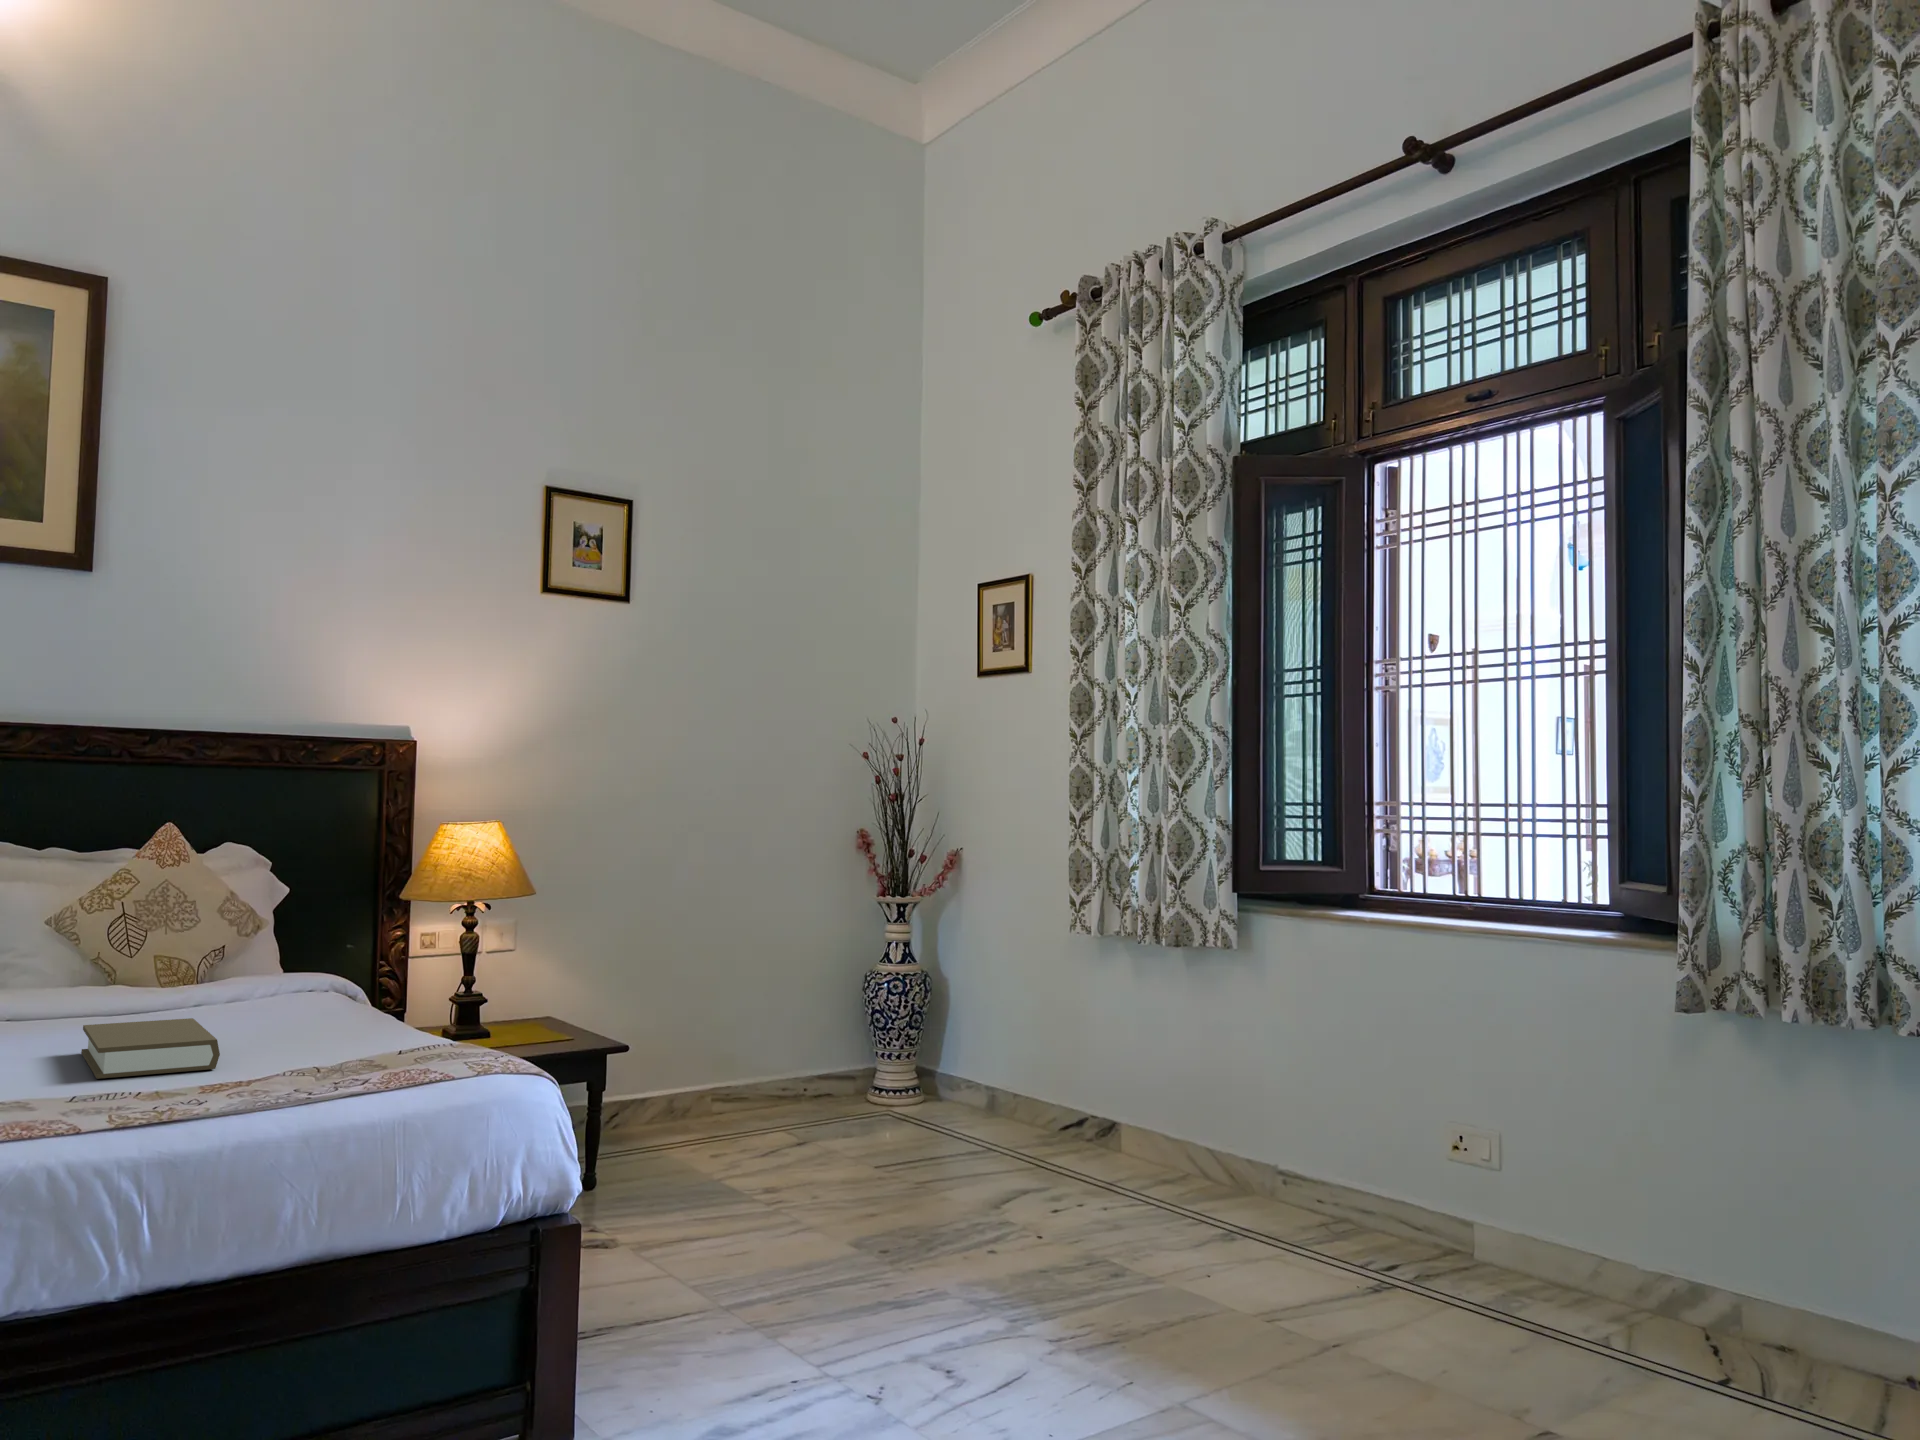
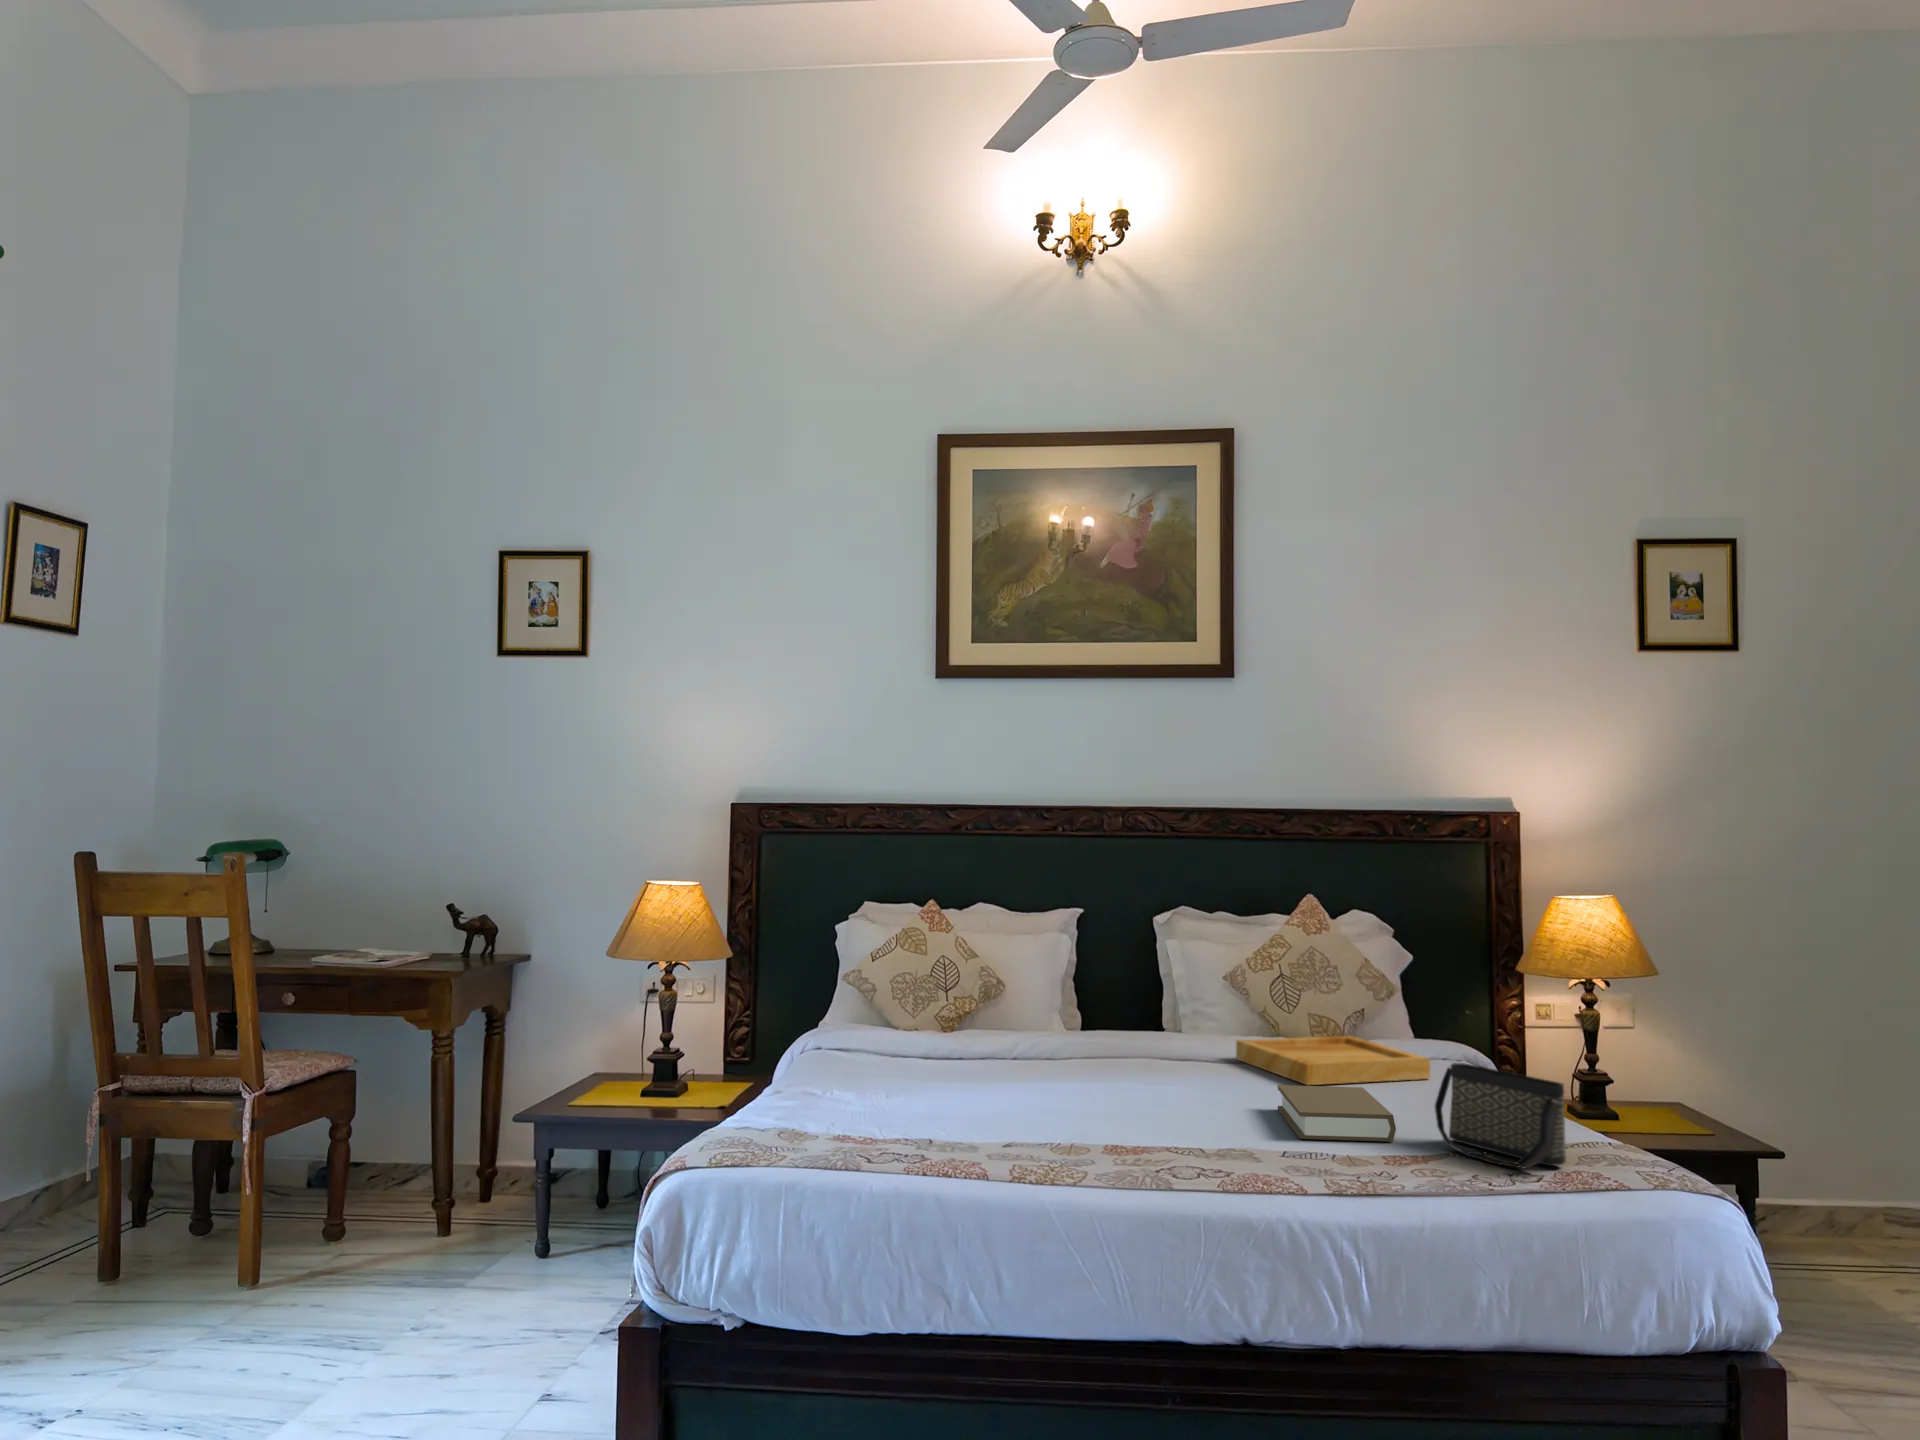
tray: none [49,973,288,1026] -> present [1236,1036,1430,1085]
handbag: none [268,978,404,1076] -> present [1435,1063,1566,1168]

